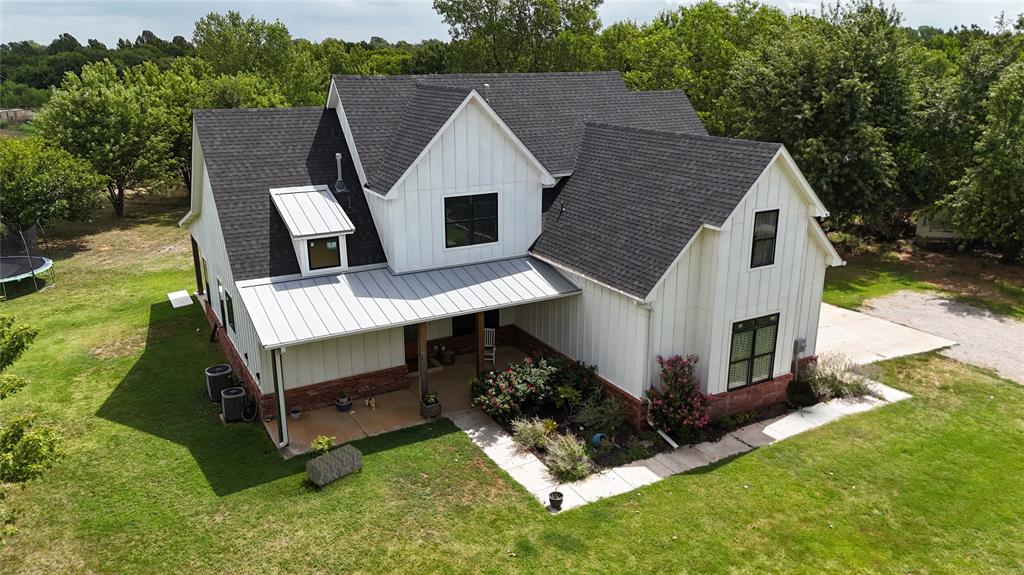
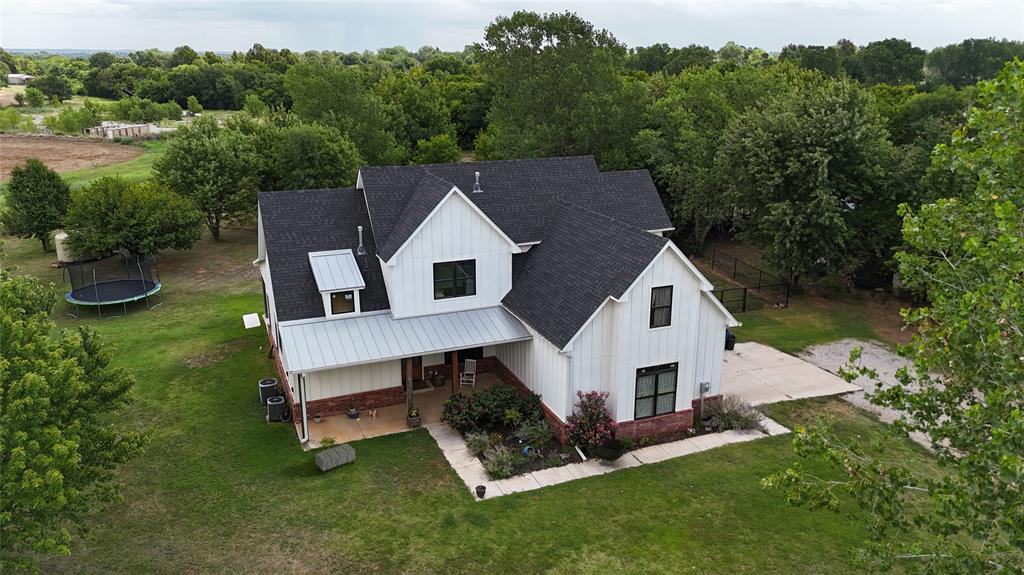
lounge chair: present [785,380,819,417] -> present [595,437,622,469]

